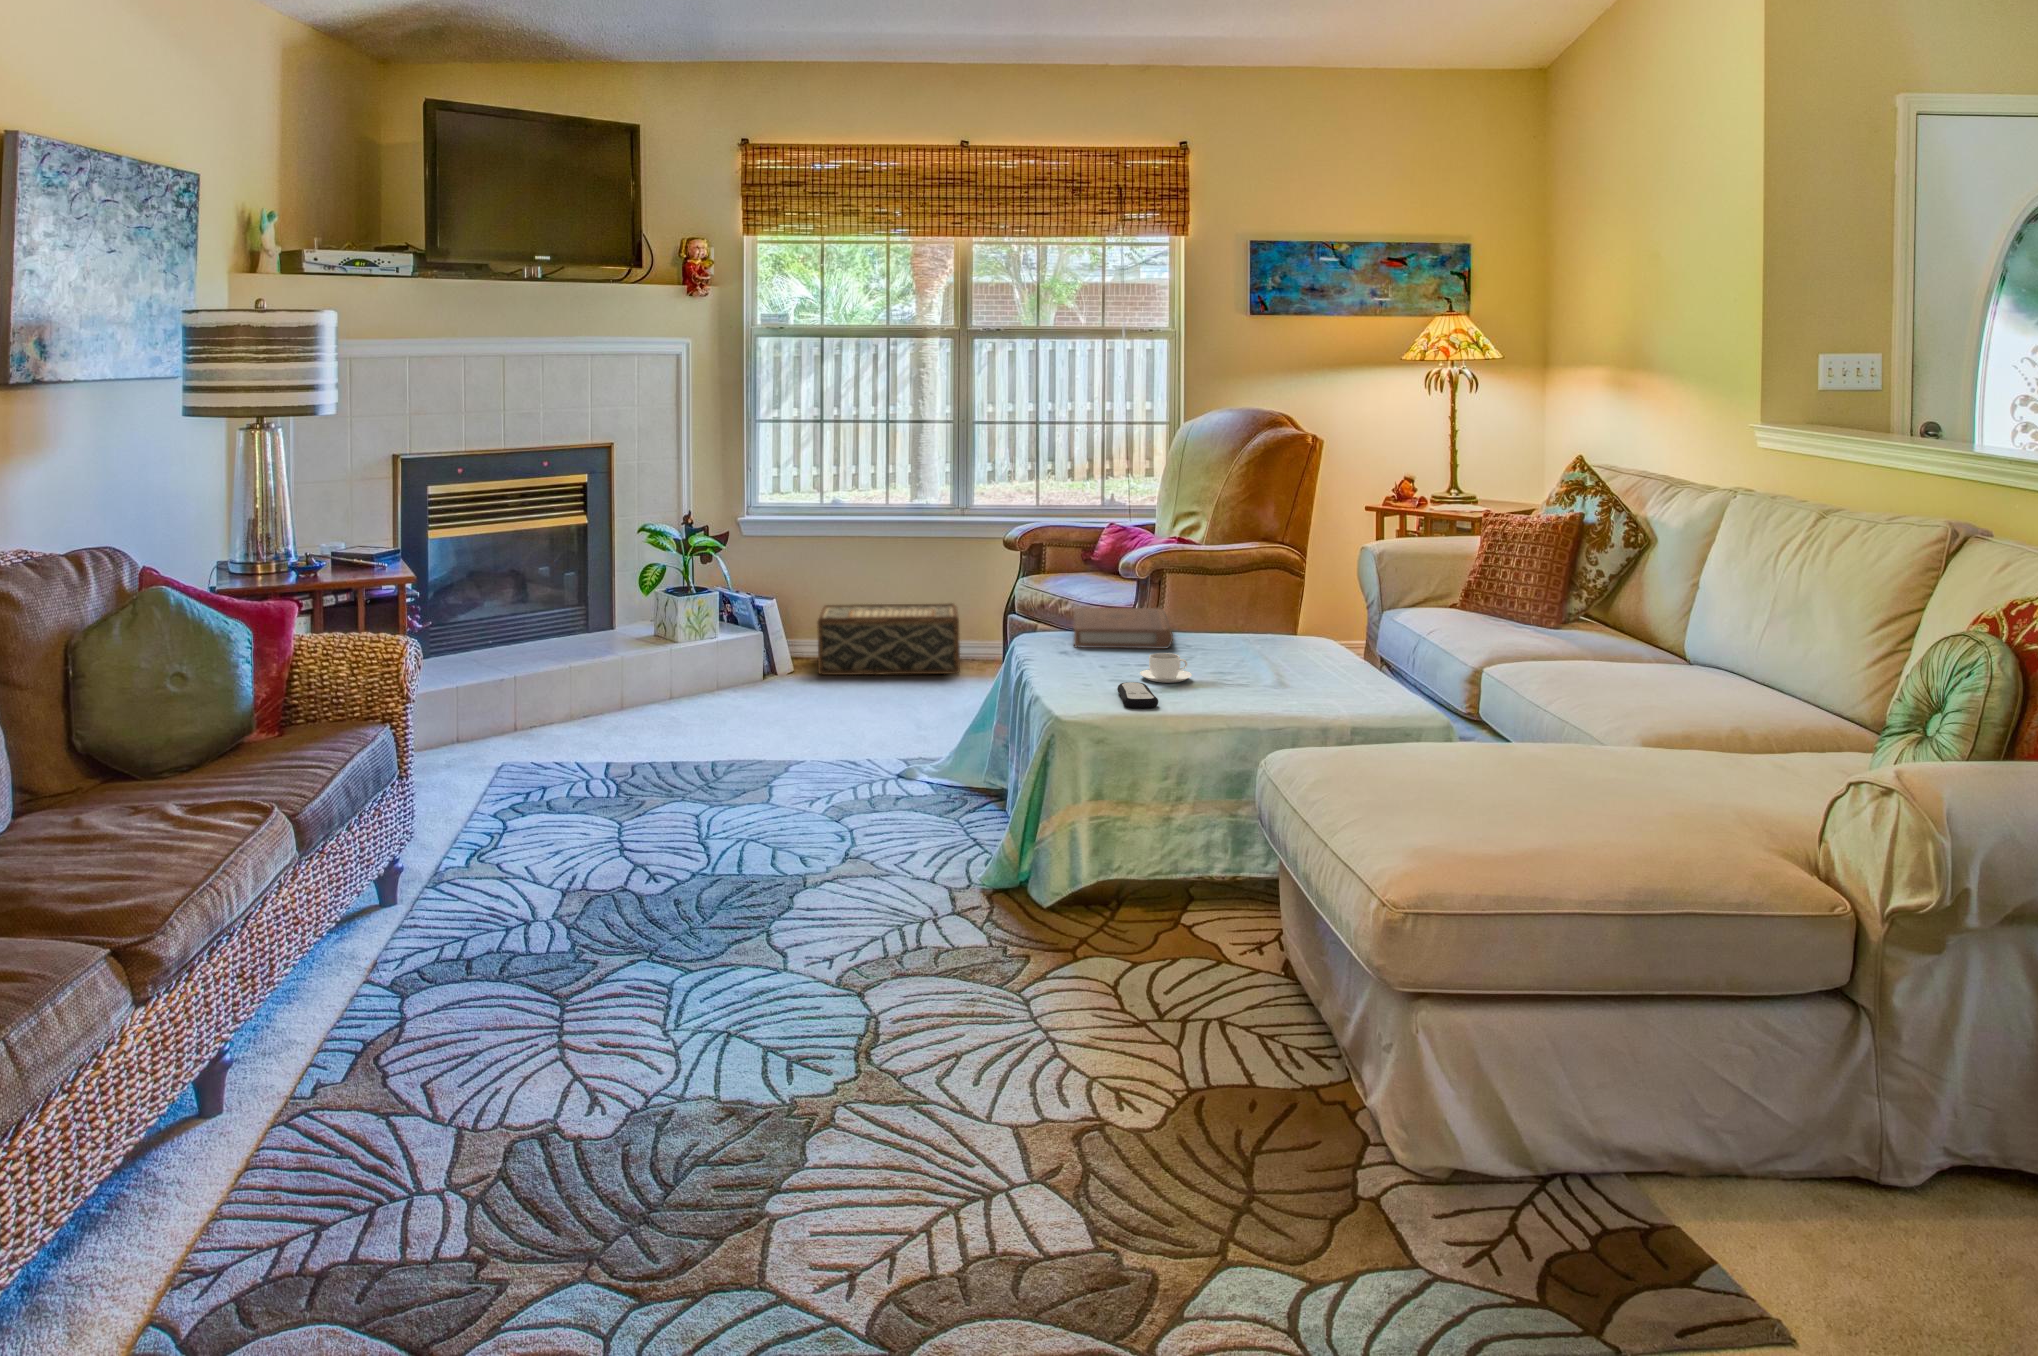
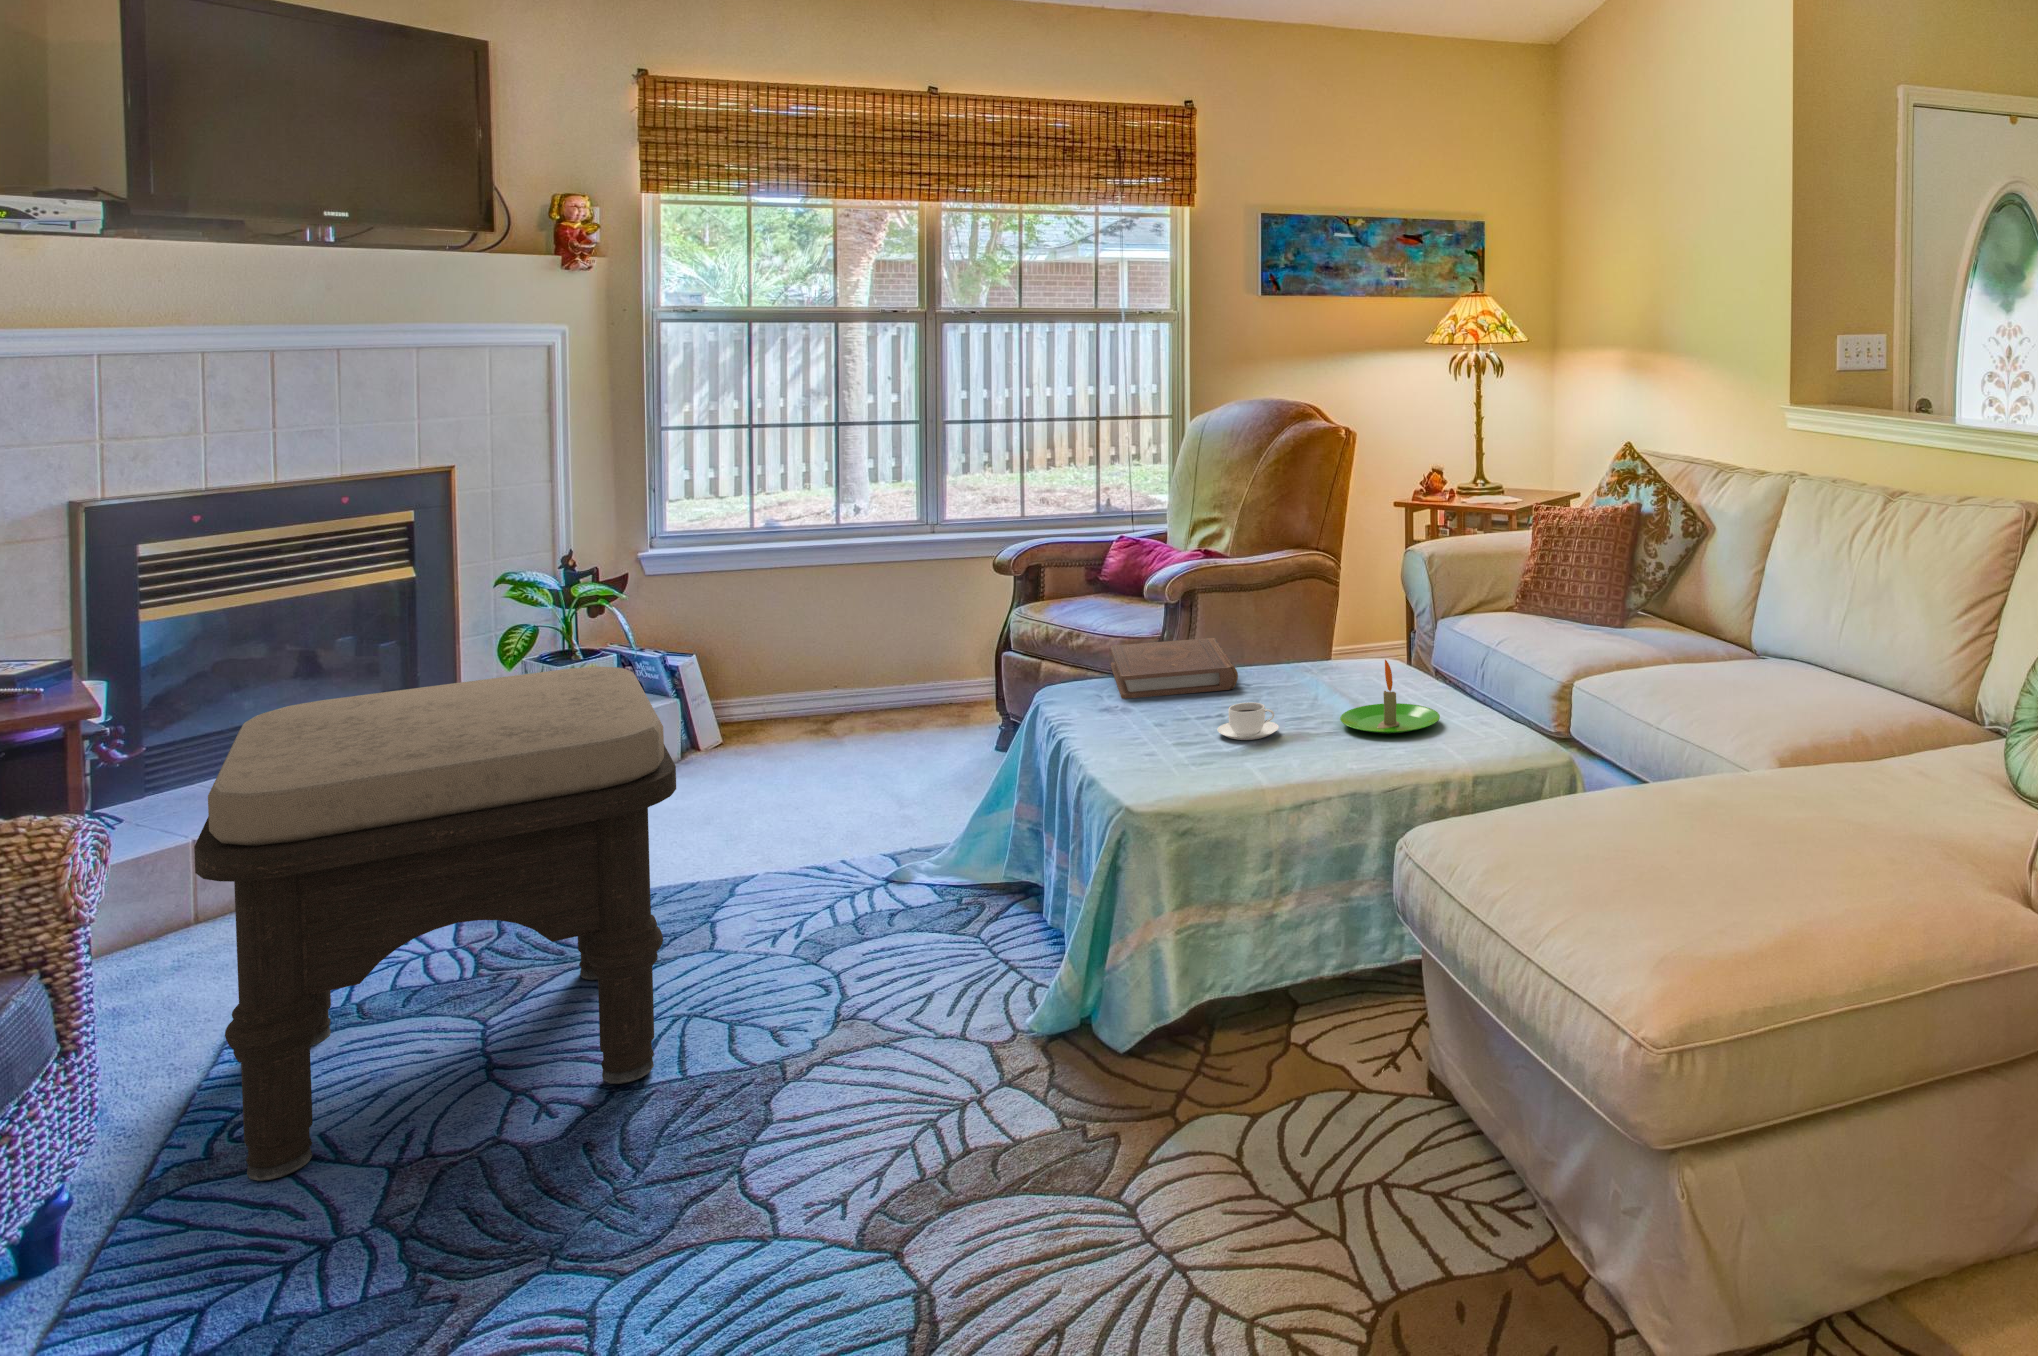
ottoman: none [467,583,738,884] -> present [194,667,676,1181]
woven basket: present [817,603,960,675] -> none [755,636,944,743]
candle: none [1247,626,1337,690] -> present [1340,660,1440,734]
remote control: present [1117,682,1158,708] -> none [1201,746,1257,783]

